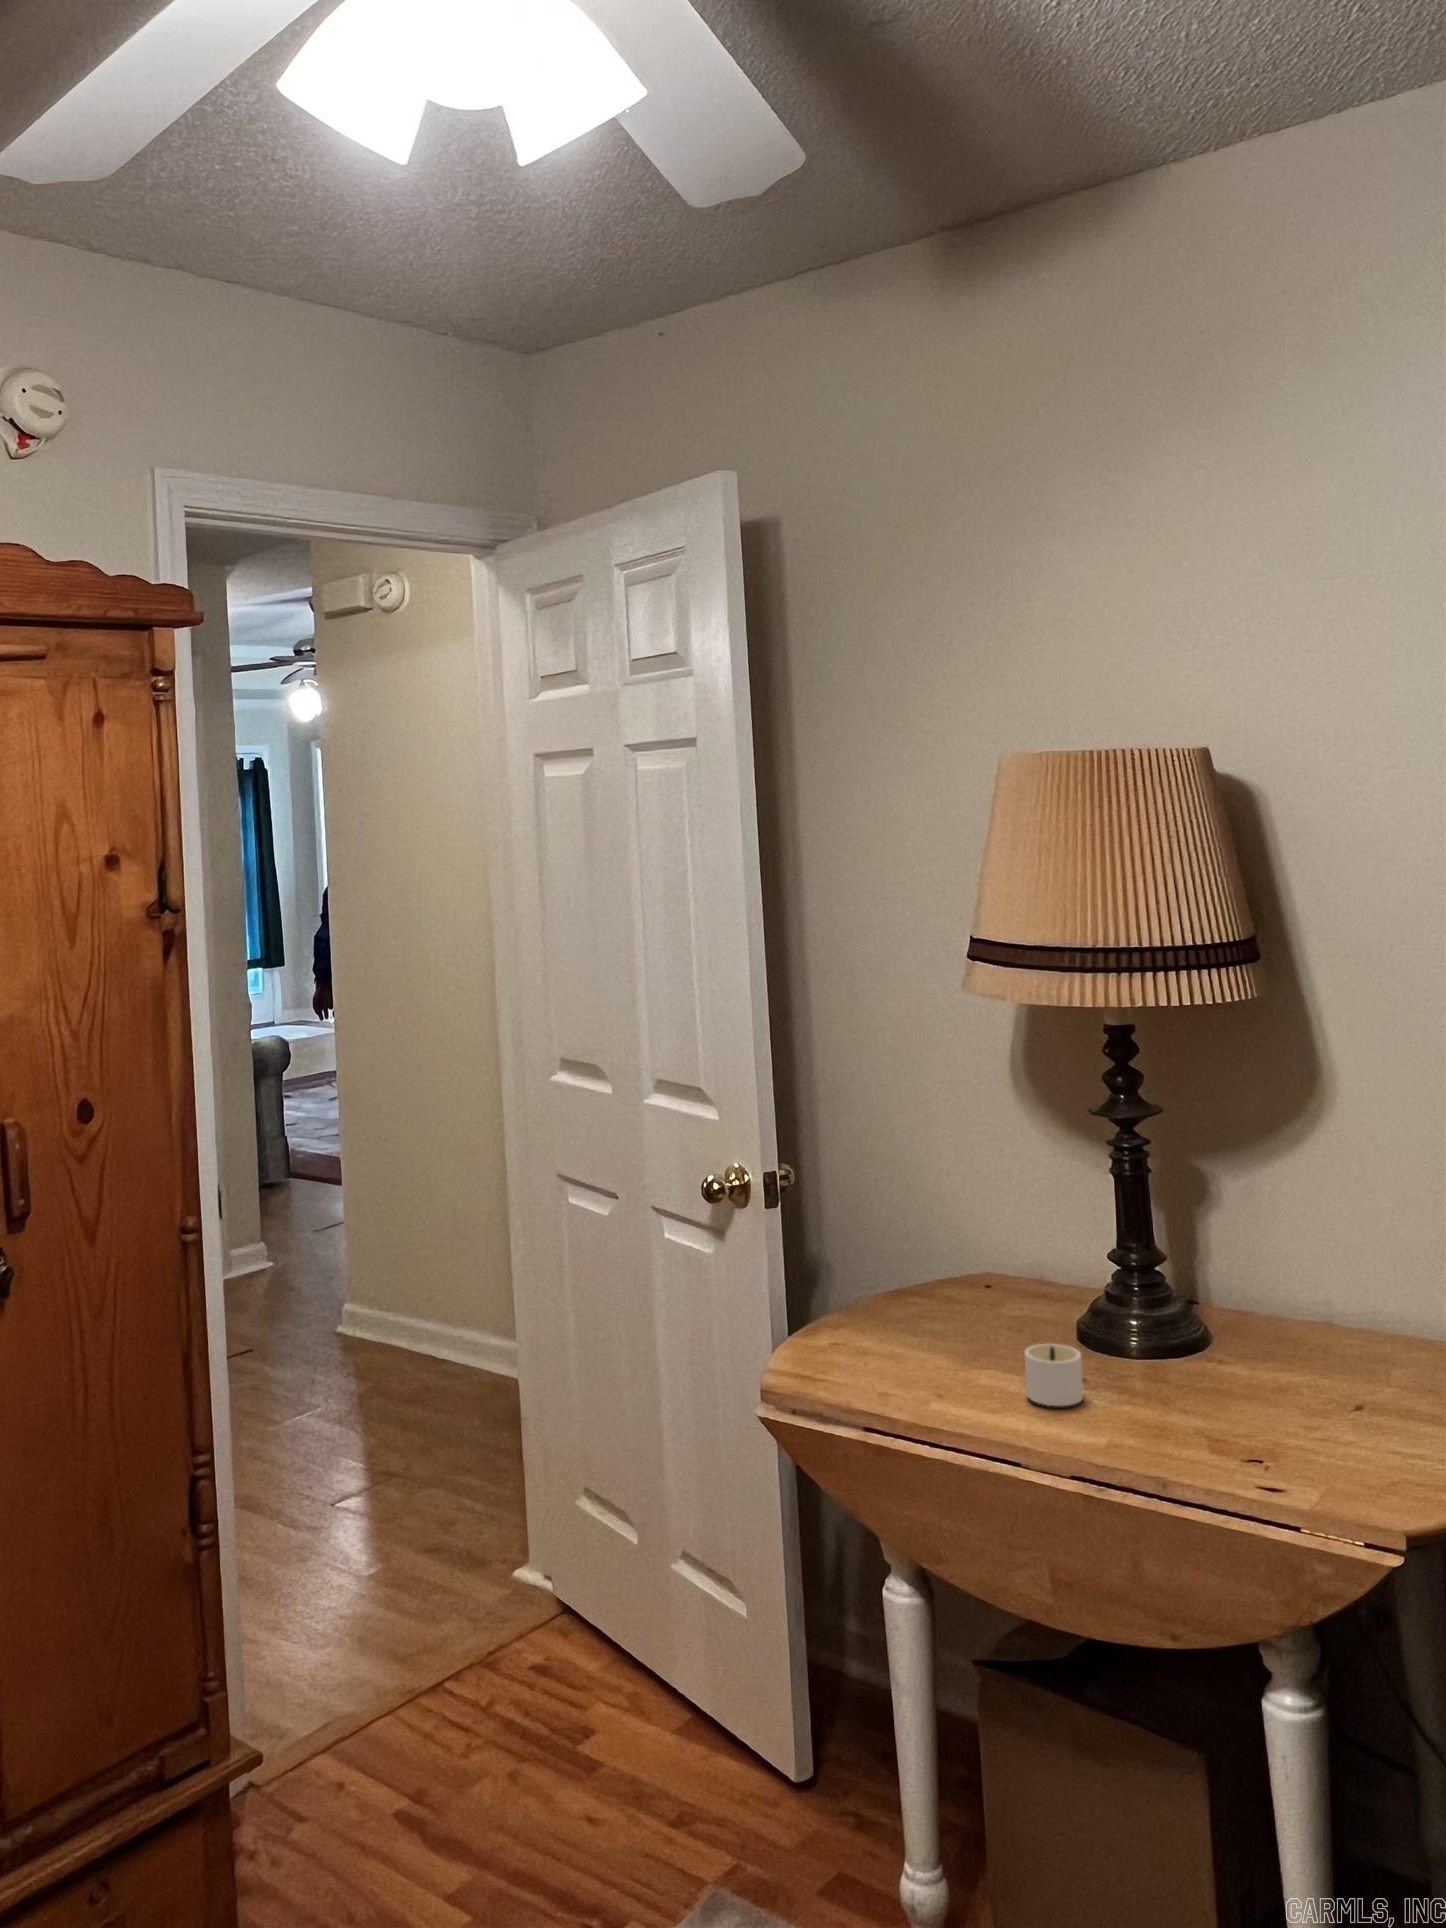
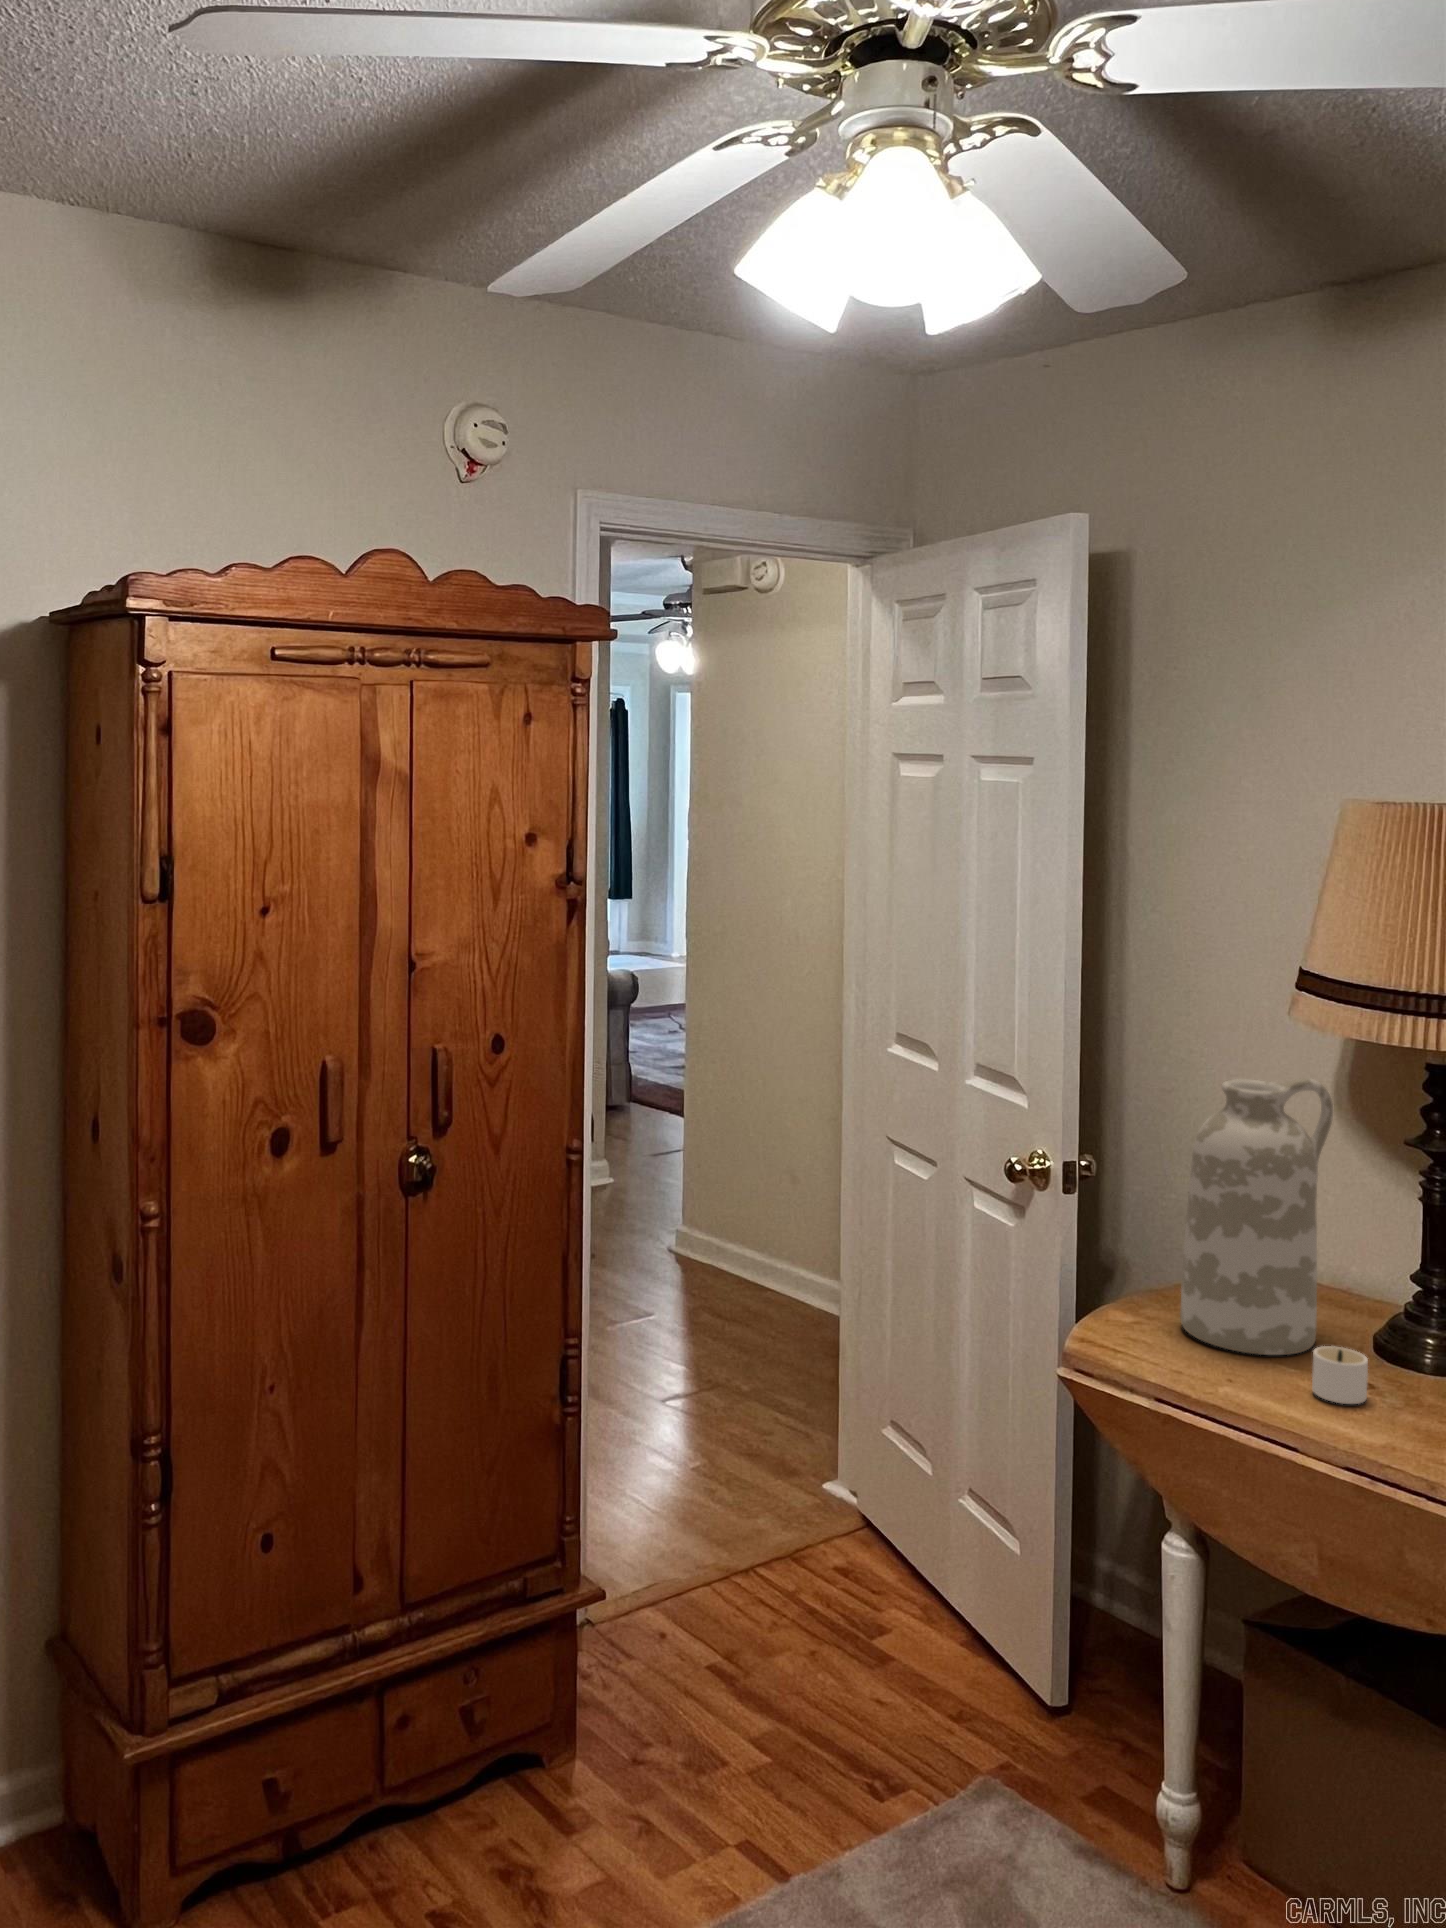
vase: none [879,1056,1021,1363] -> present [1180,1078,1333,1355]

